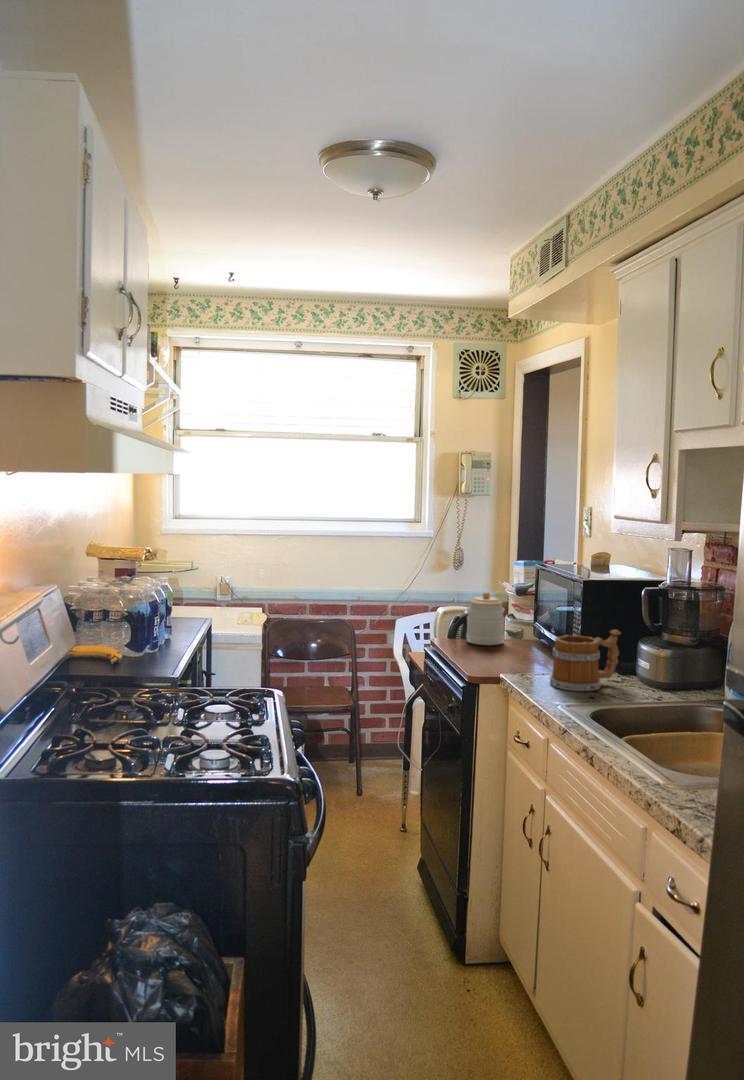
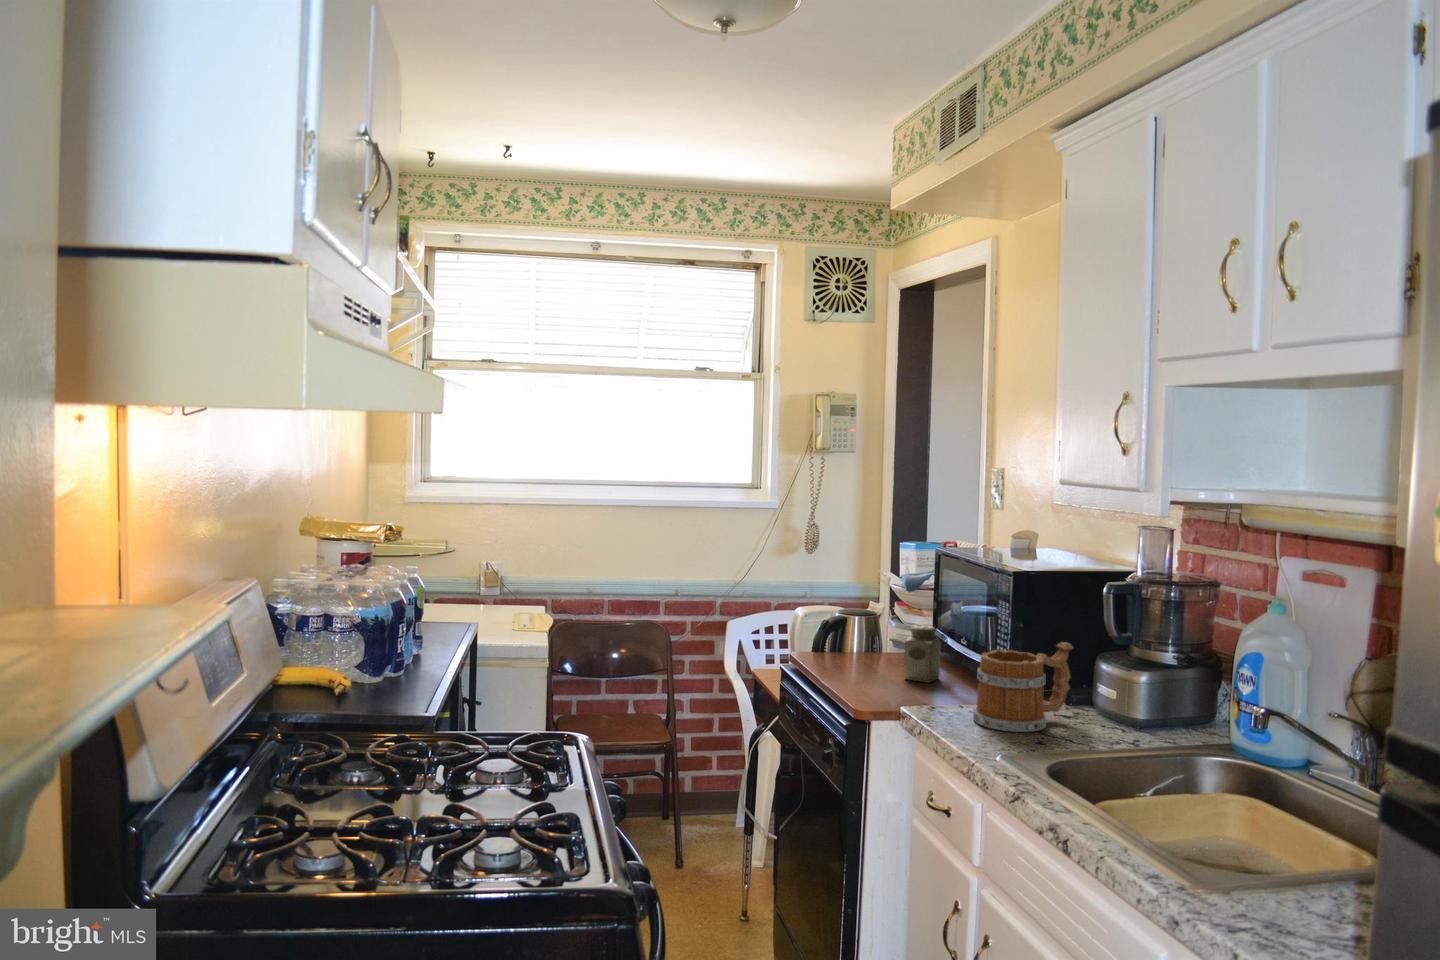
jar: present [467,592,505,645] -> none [840,586,894,662]
salt shaker: none [508,619,535,659] -> present [904,625,941,683]

